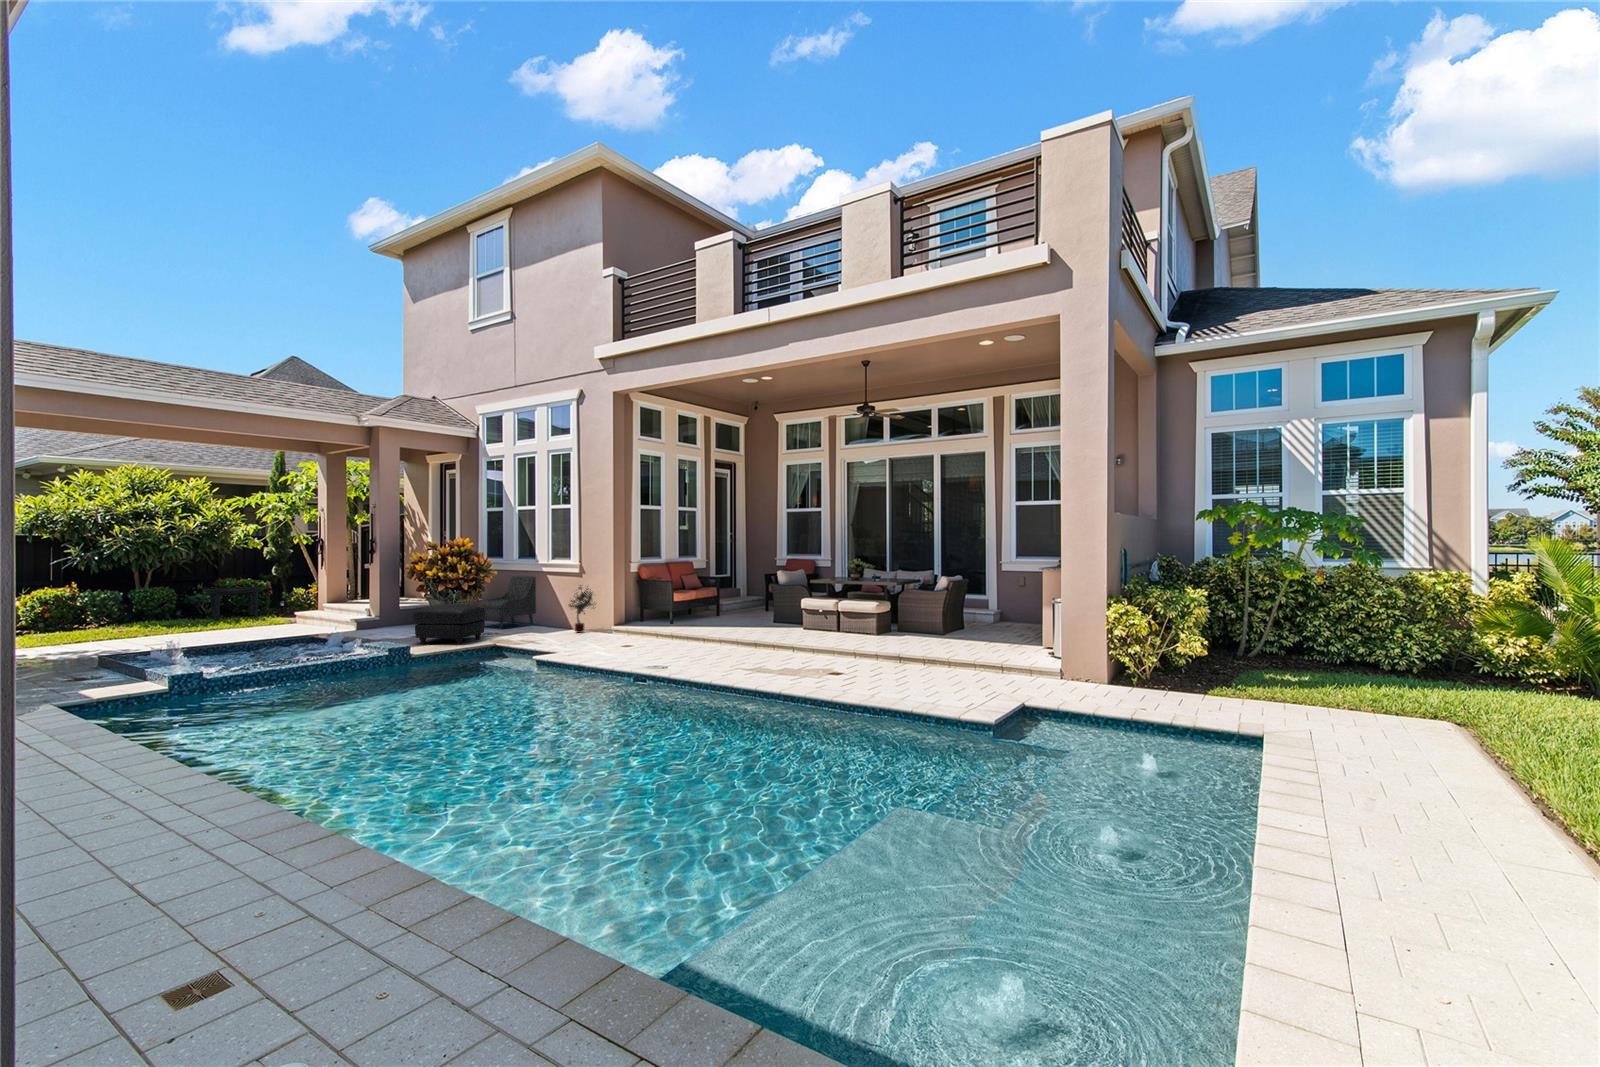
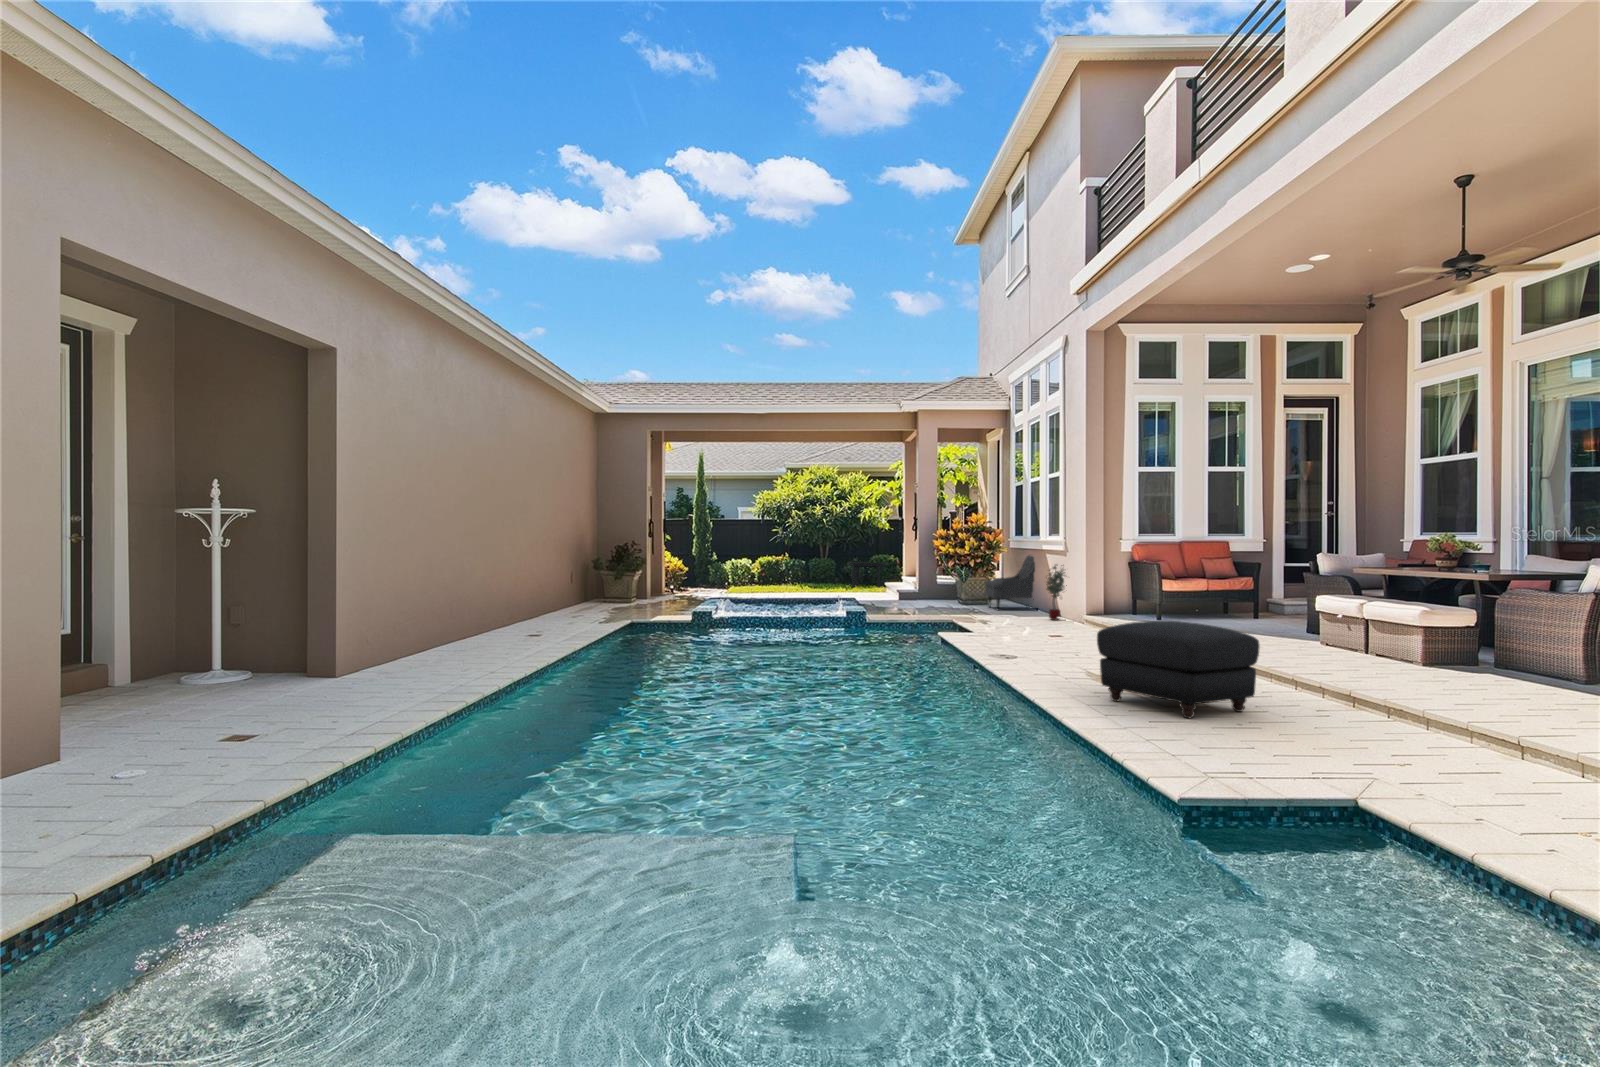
ottoman: present [413,604,486,644] -> present [1097,621,1260,718]

